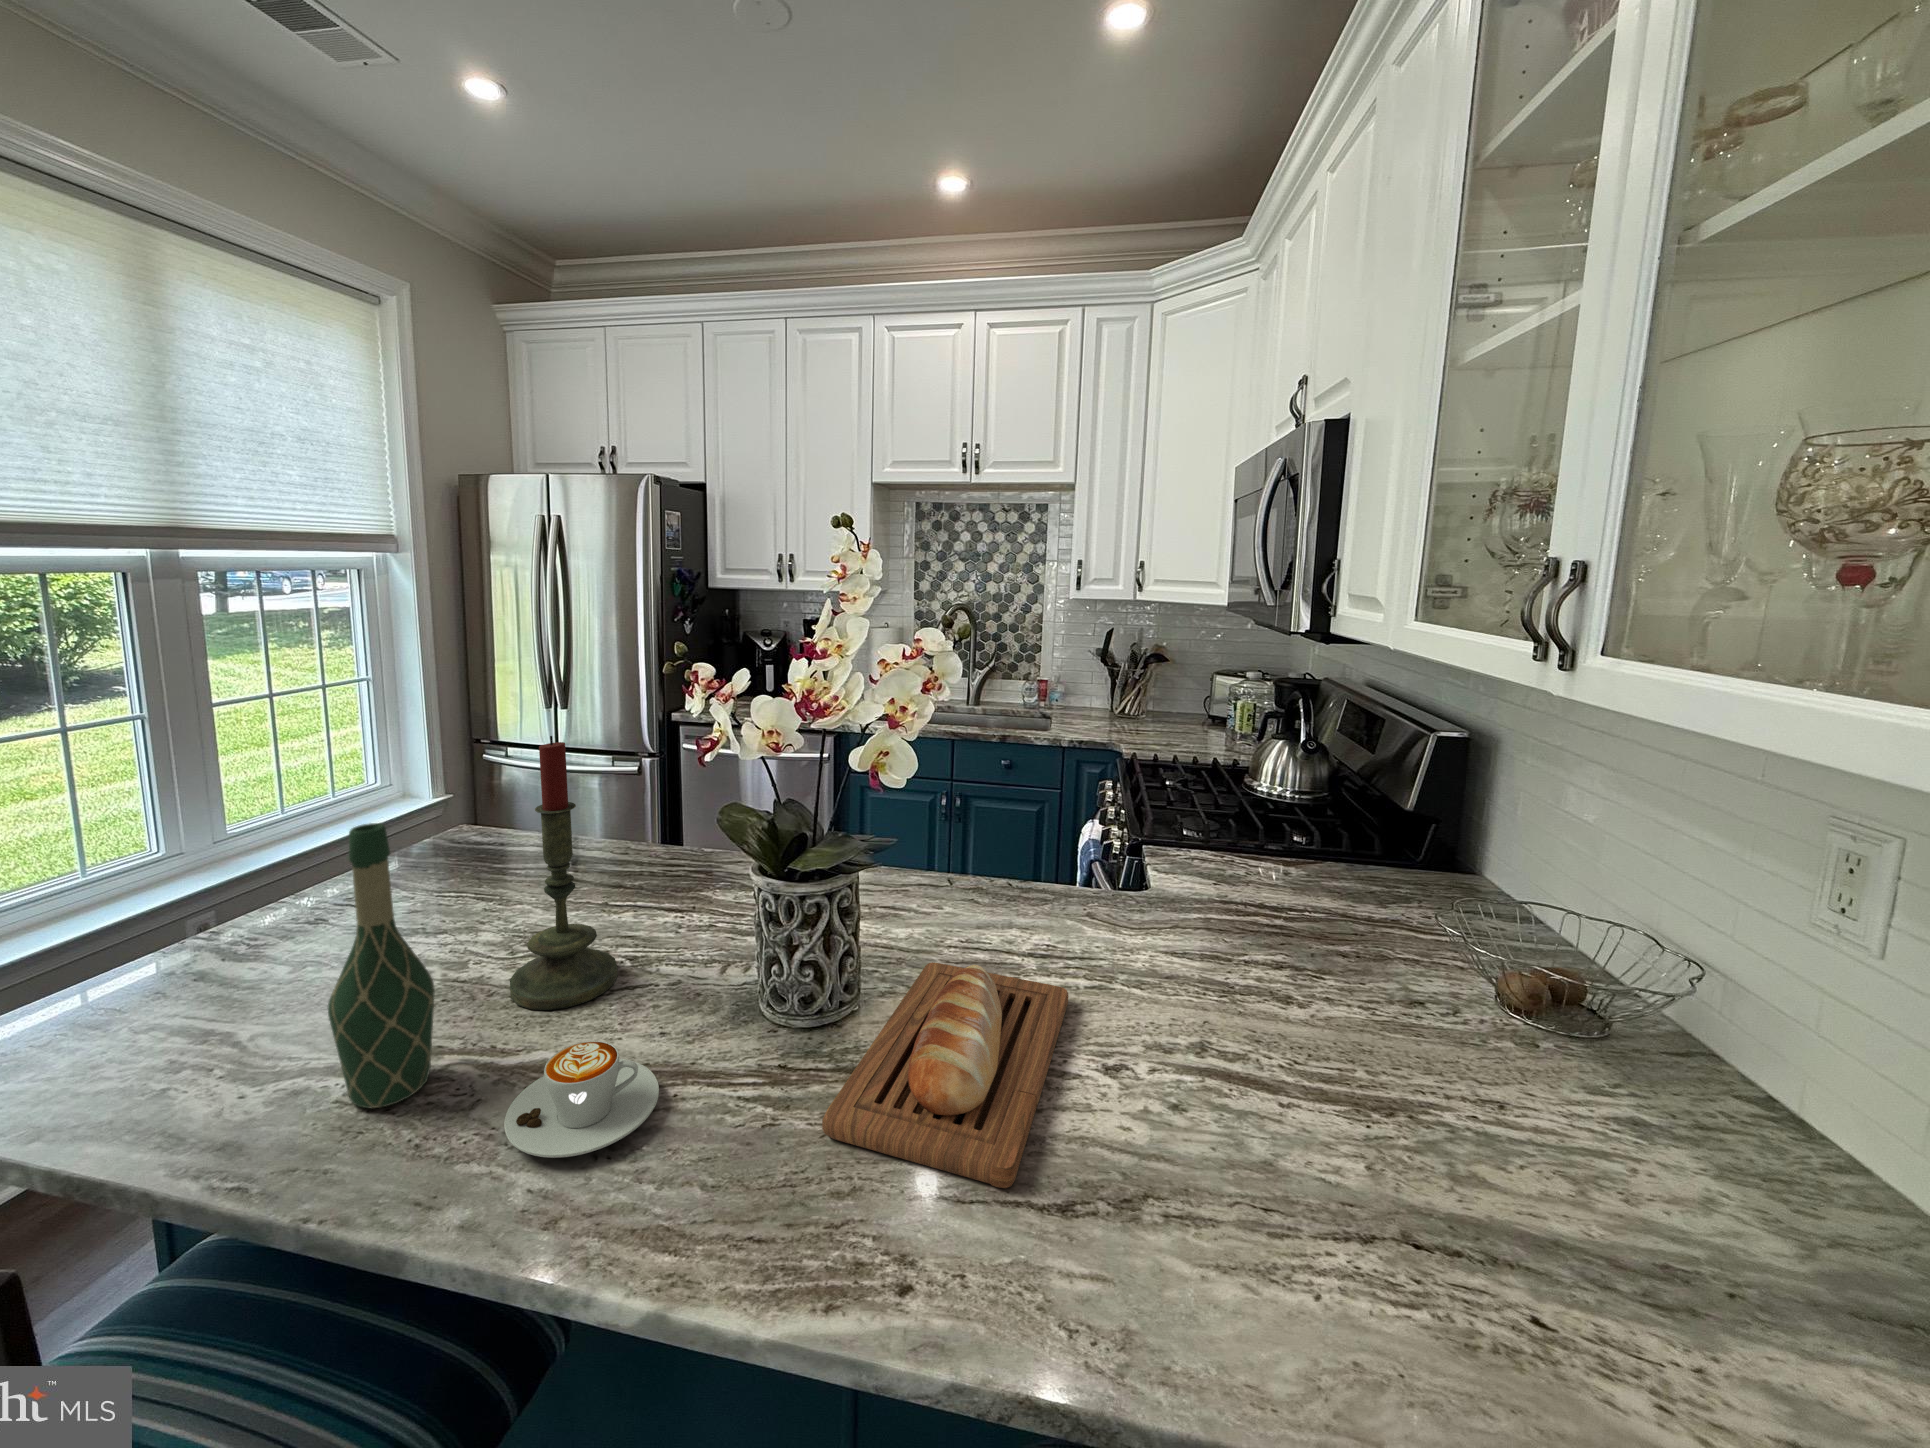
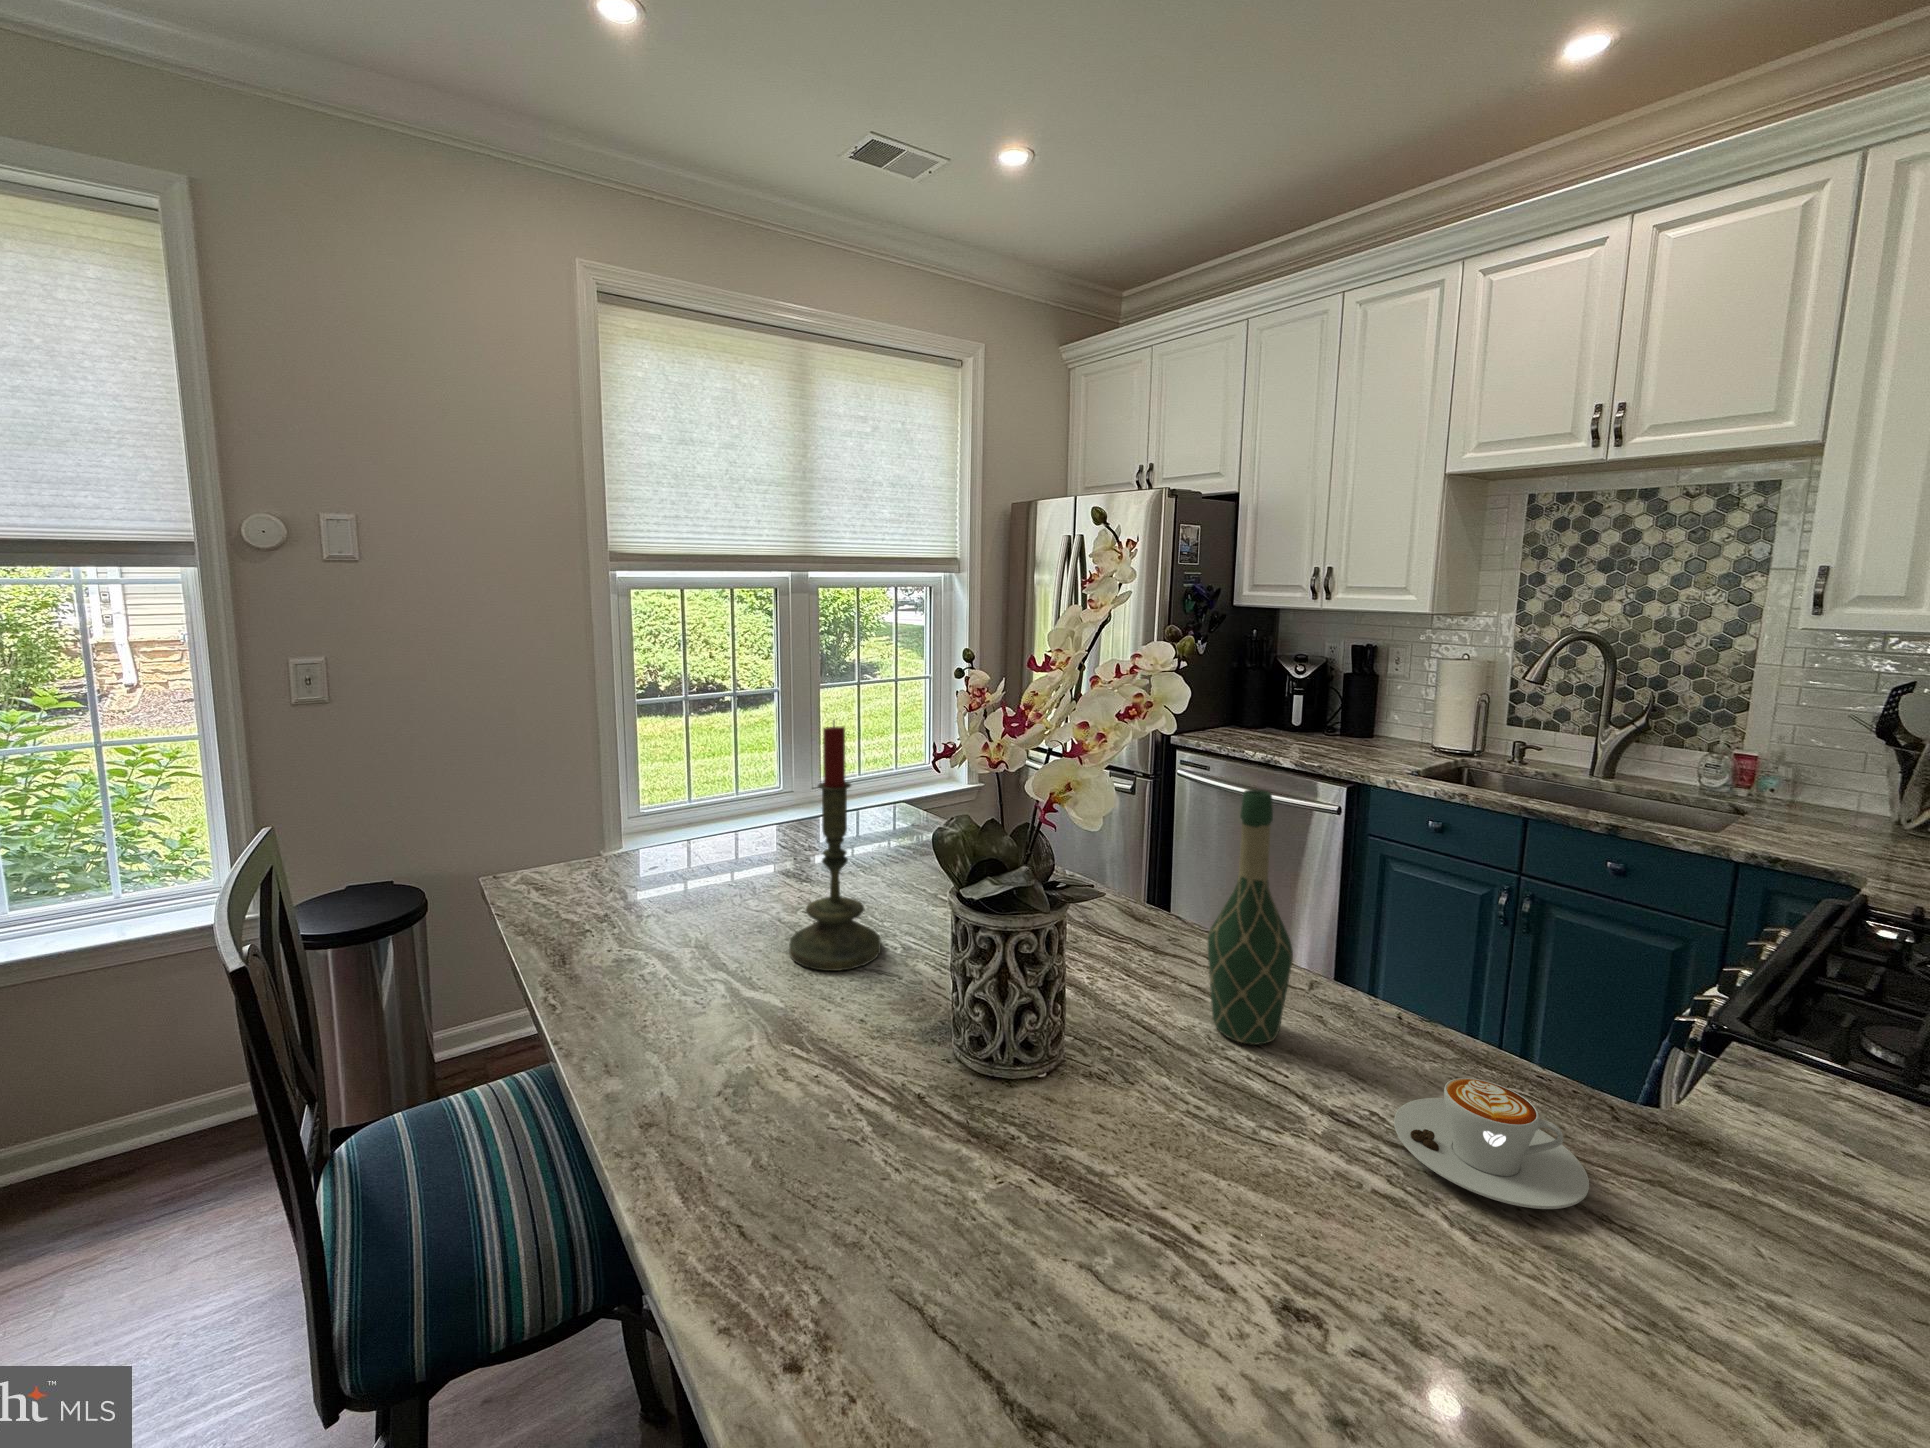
wine bottle: present [328,823,435,1108] -> present [1208,789,1293,1045]
bread loaf: present [822,962,1068,1188] -> none [881,1063,1321,1352]
coffee cup: present [504,1041,659,1158] -> present [1394,1078,1589,1209]

